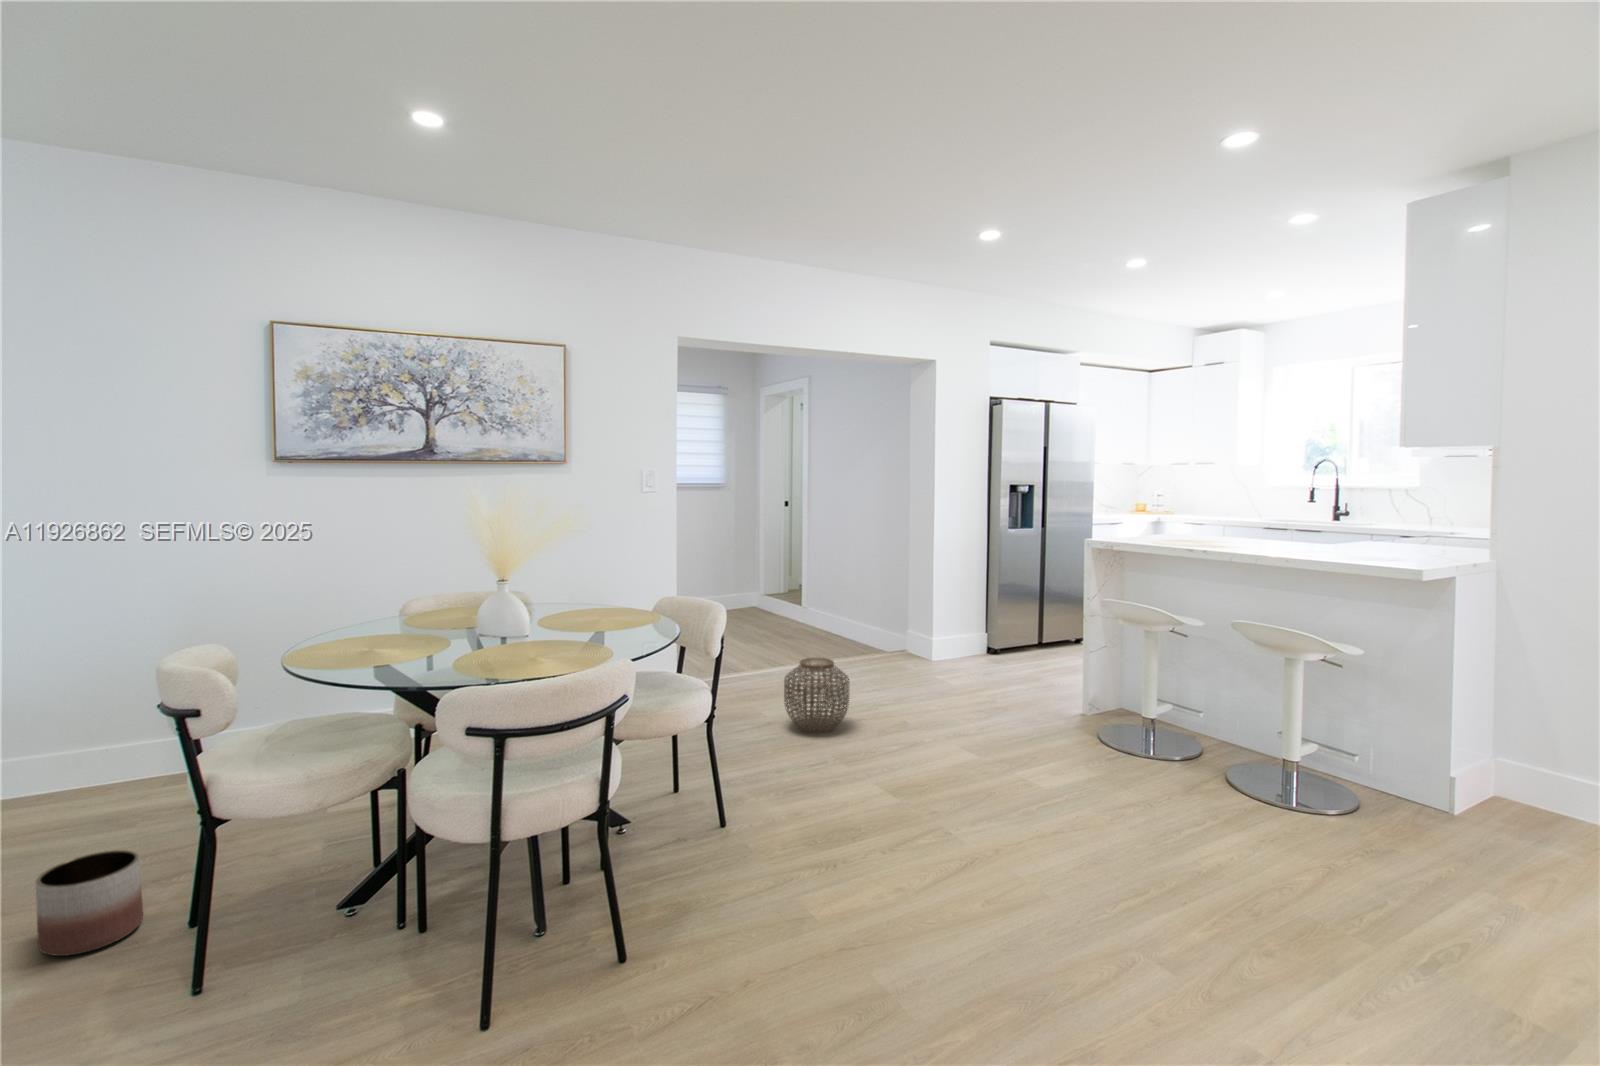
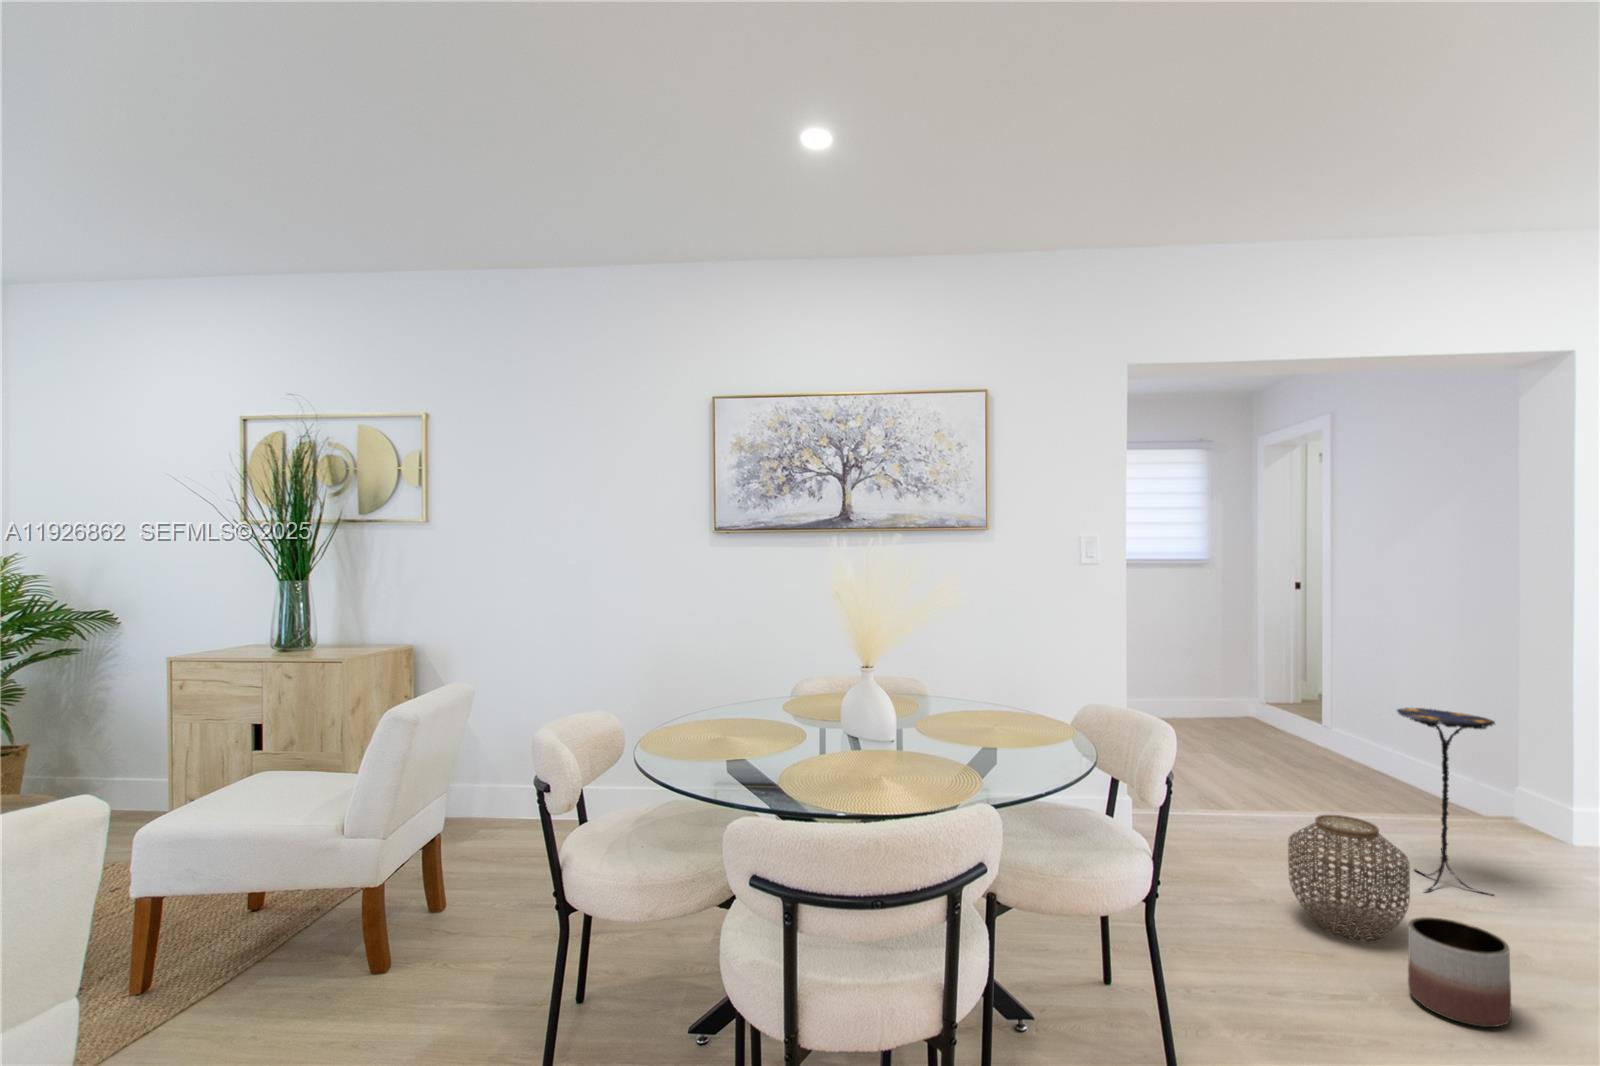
side table: none [844,584,894,699] -> present [1397,708,1495,891]
planter: present [35,850,143,956] -> present [1408,917,1511,1027]

